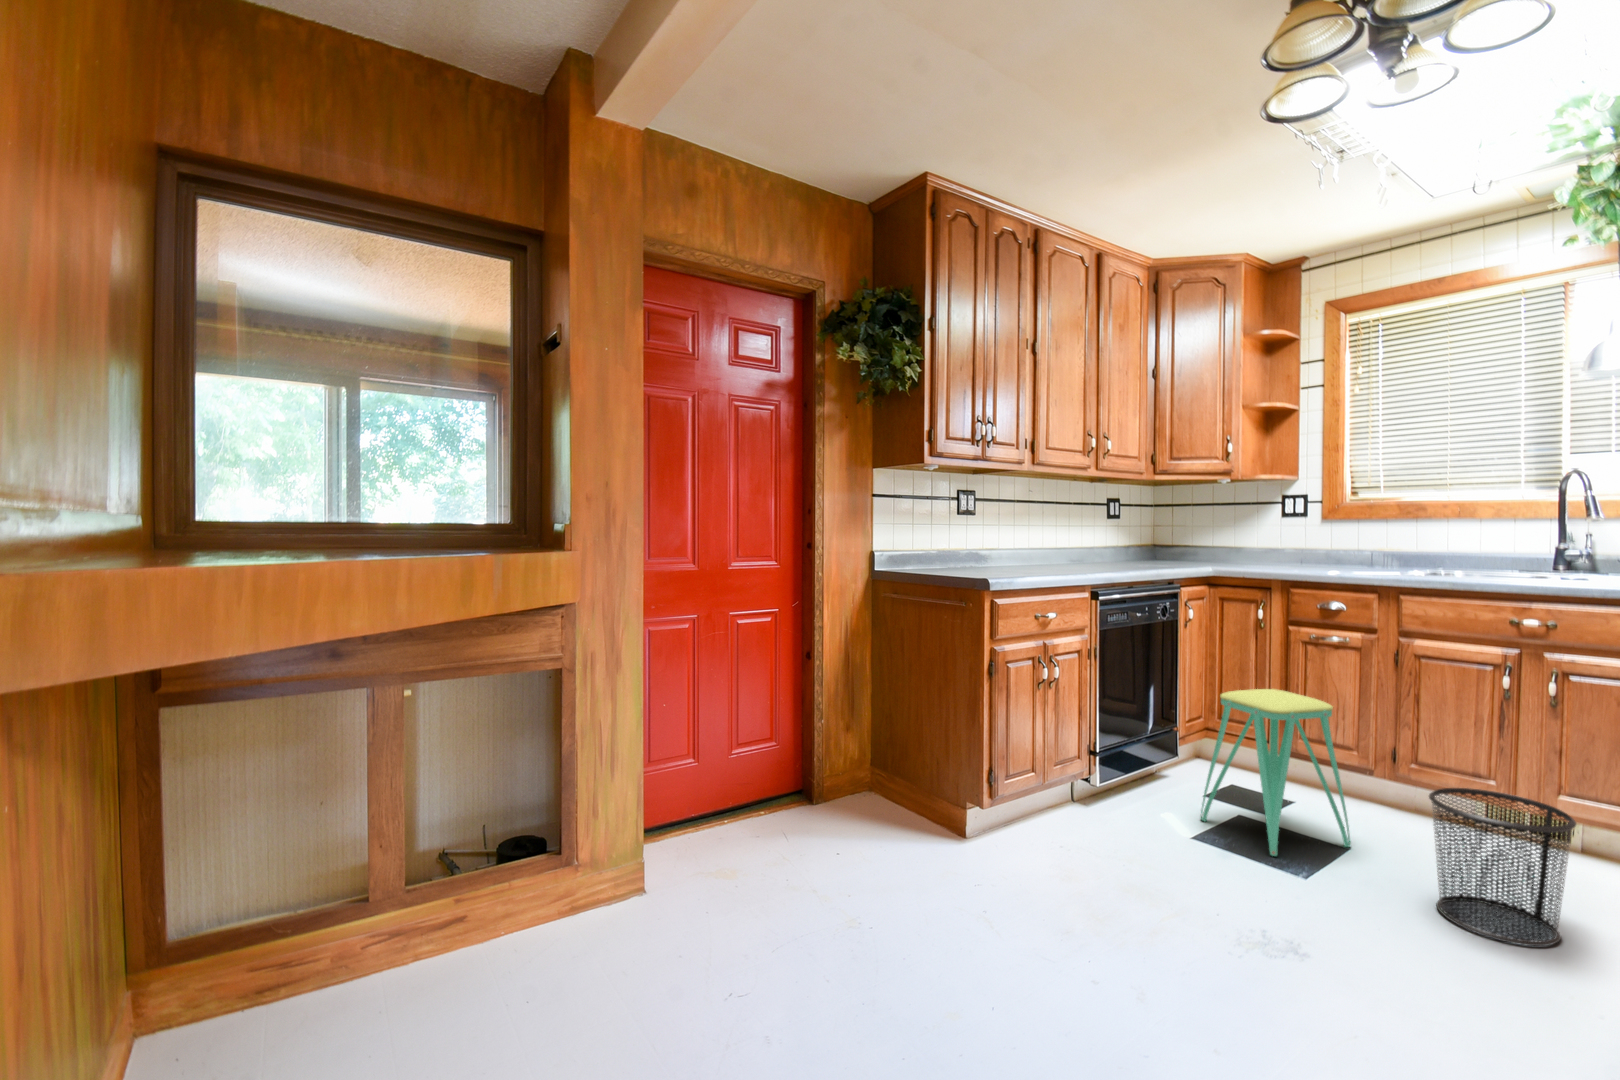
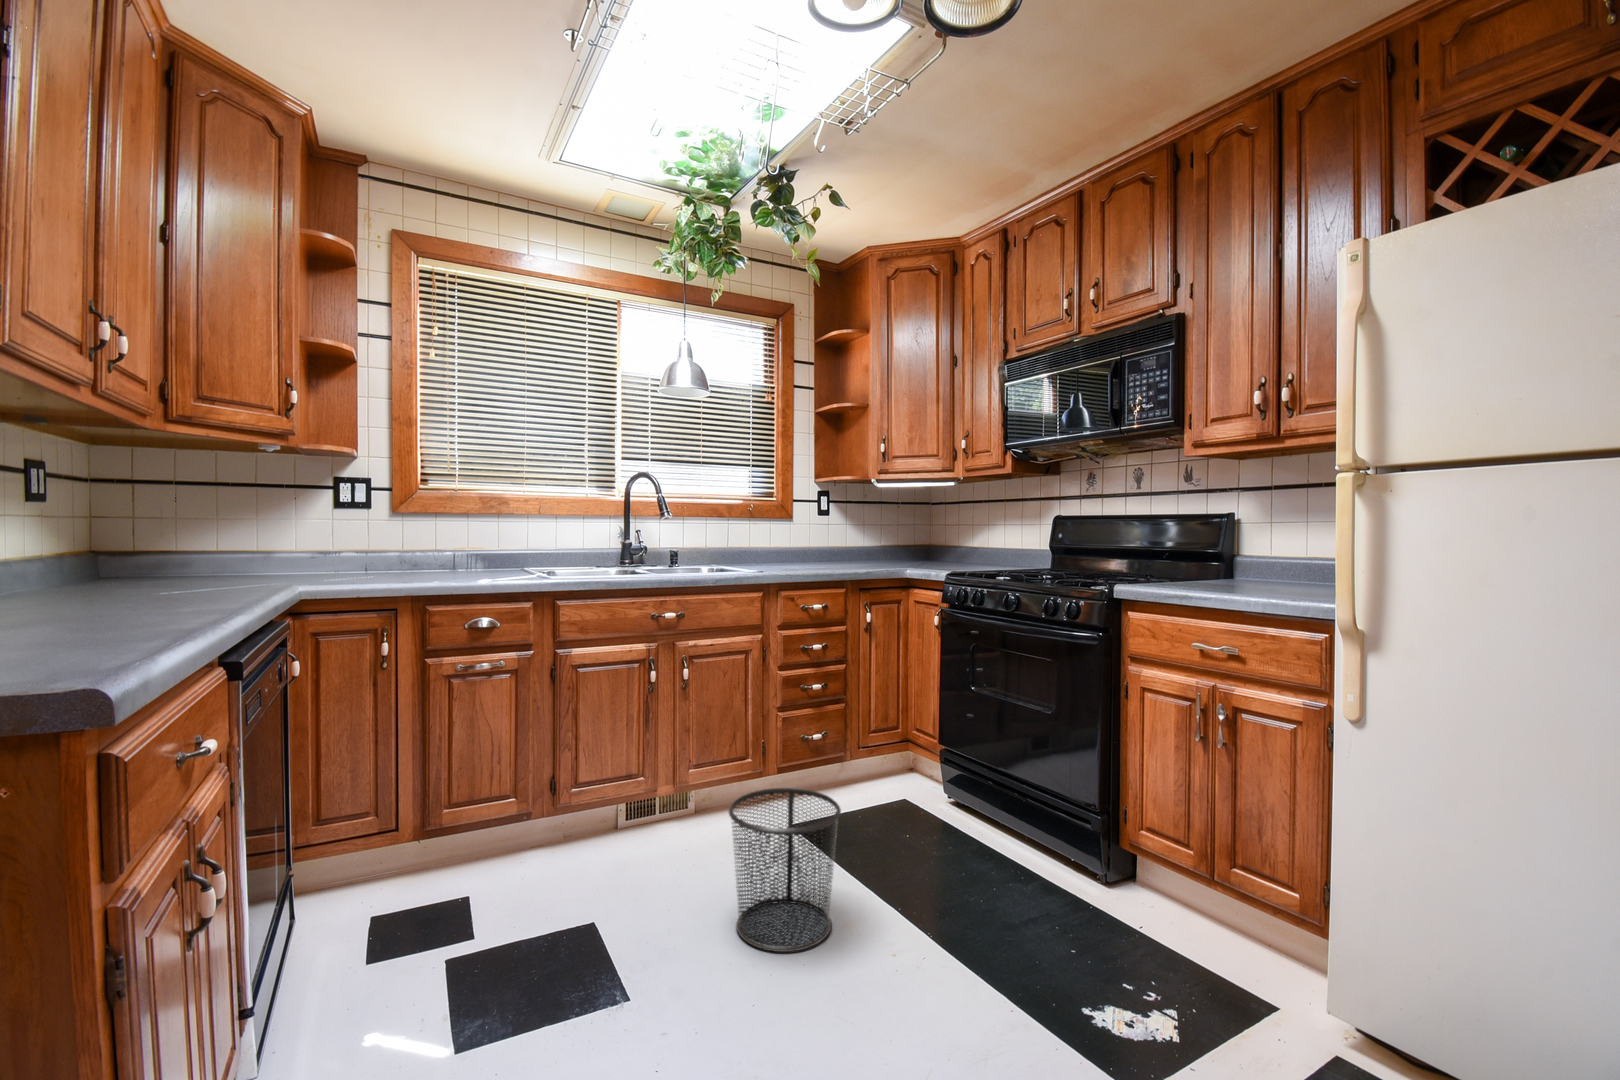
stool: present [1201,689,1351,856] -> none [429,751,606,1011]

